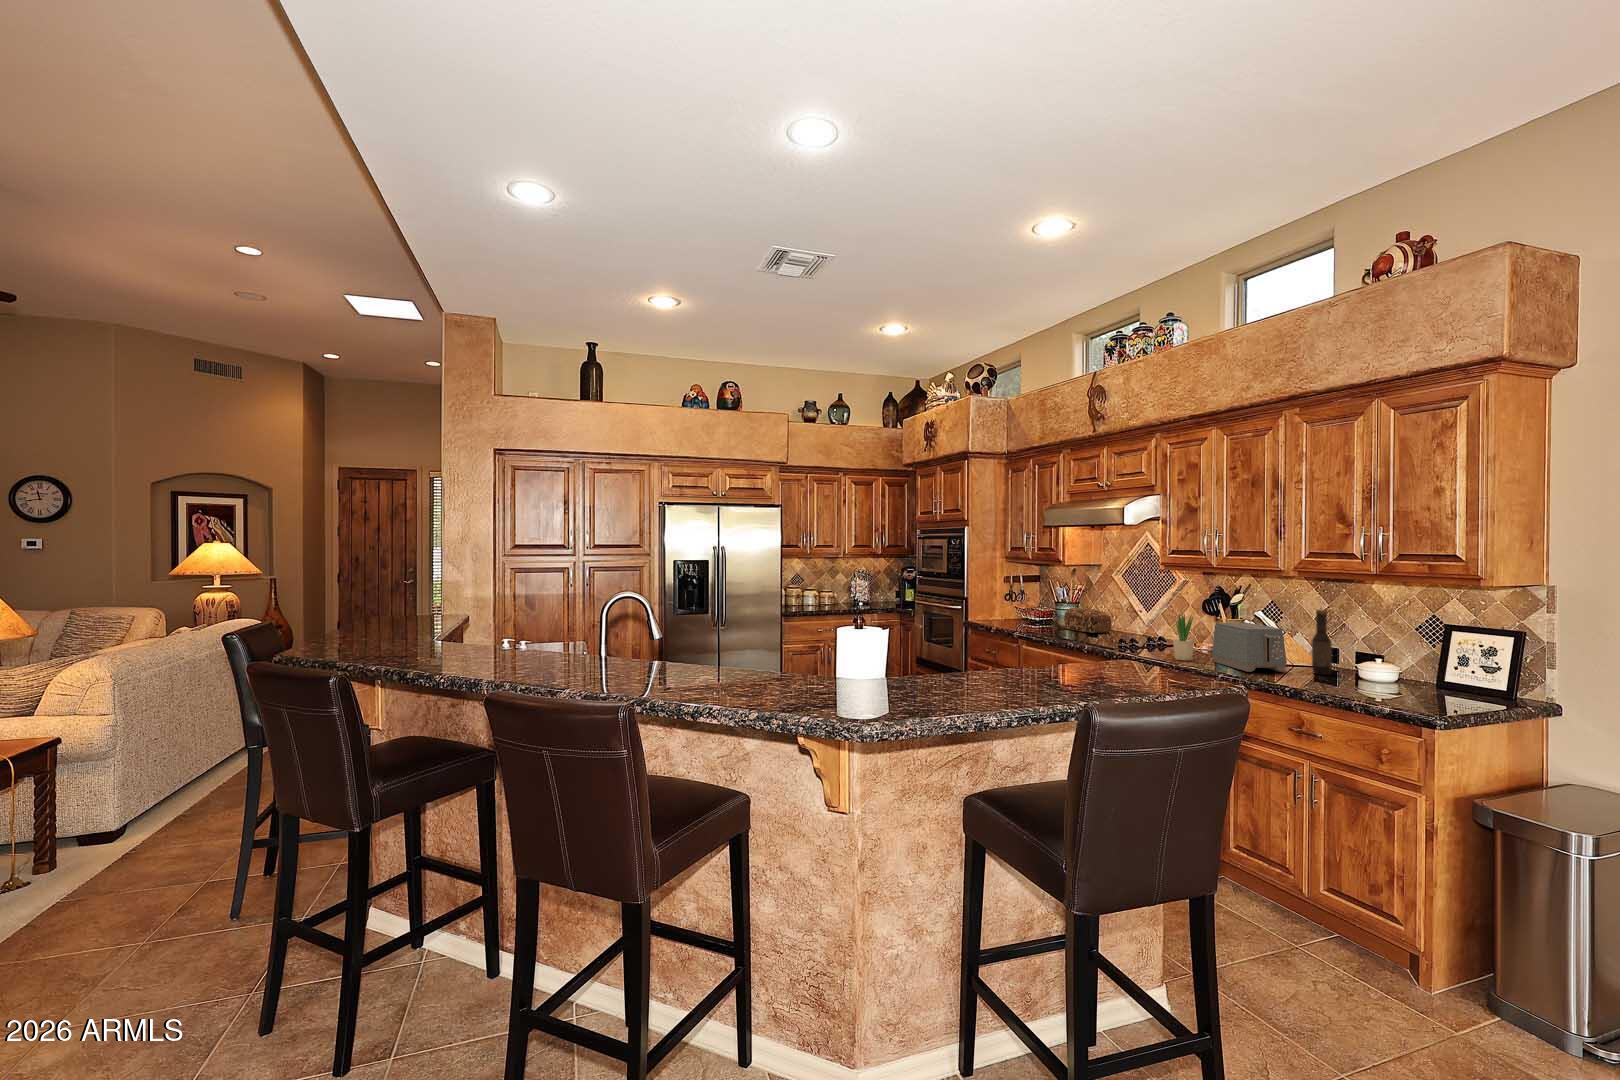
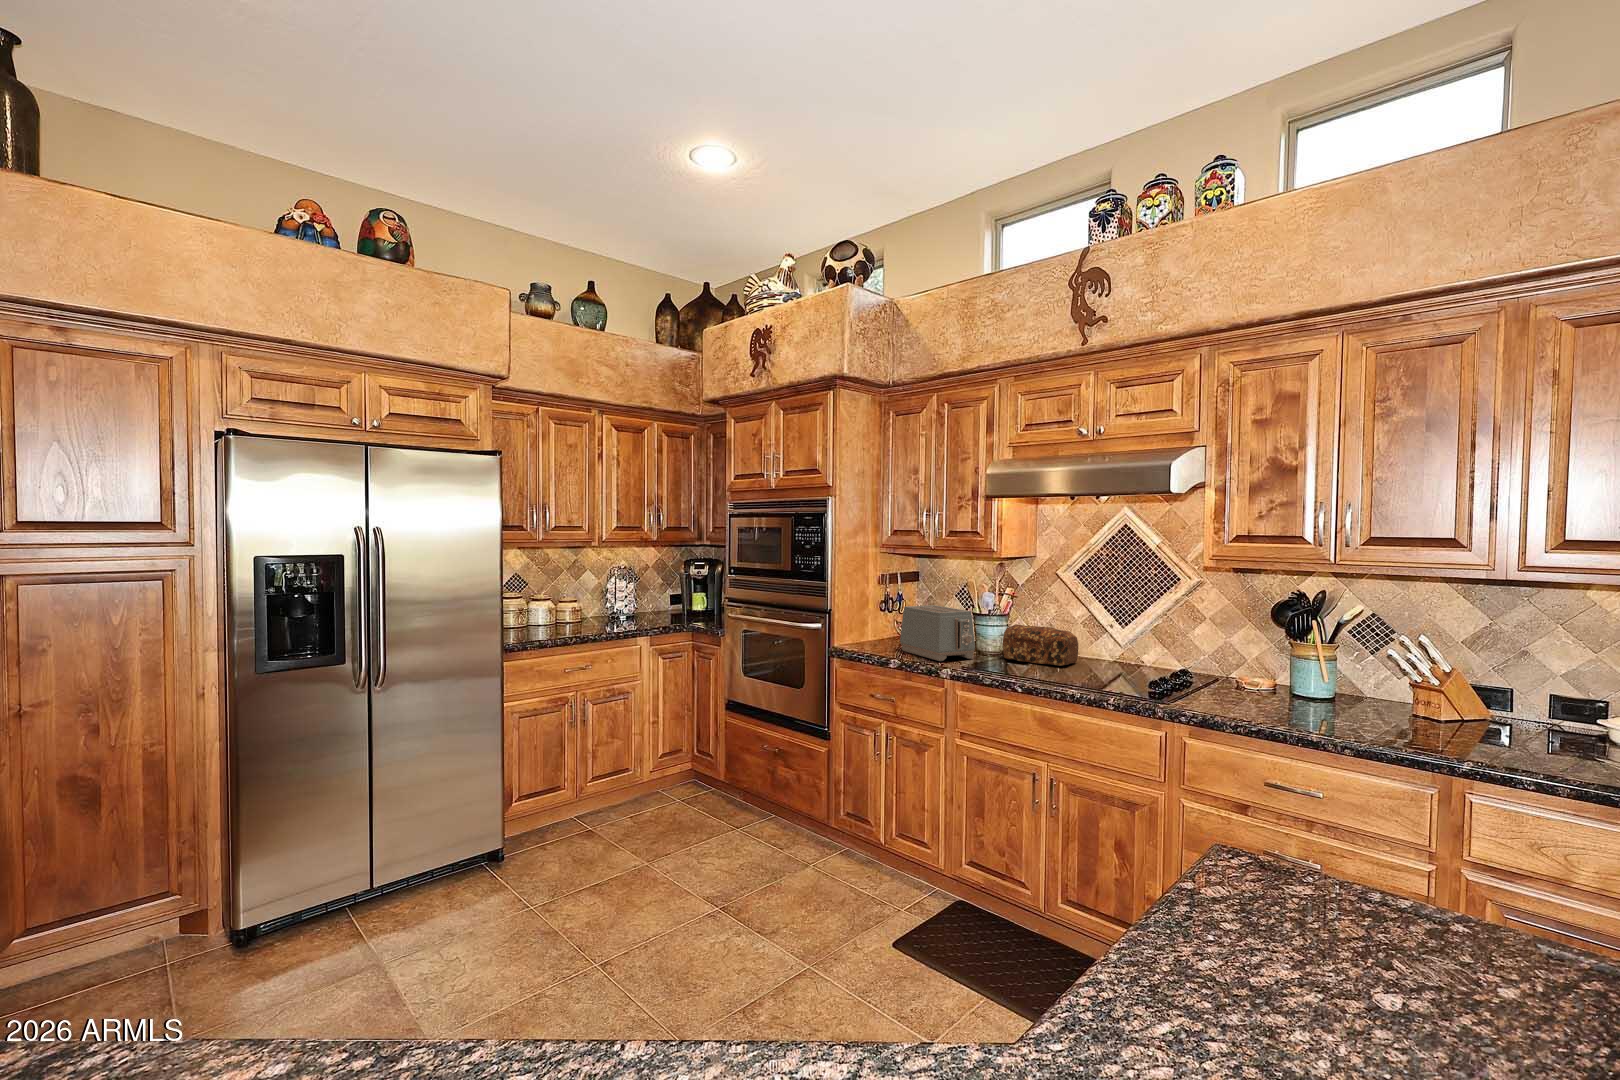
potted plant: present [1173,608,1194,661] -> none [1296,632,1342,727]
bottle: present [1312,609,1332,675] -> none [1539,635,1578,745]
toaster: present [1212,623,1287,672] -> present [900,605,975,661]

